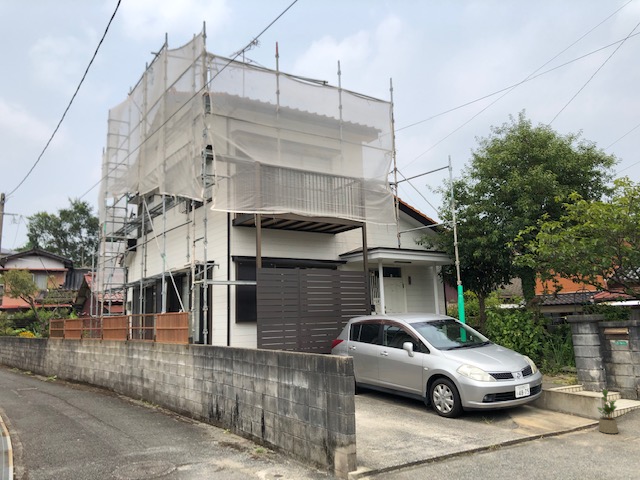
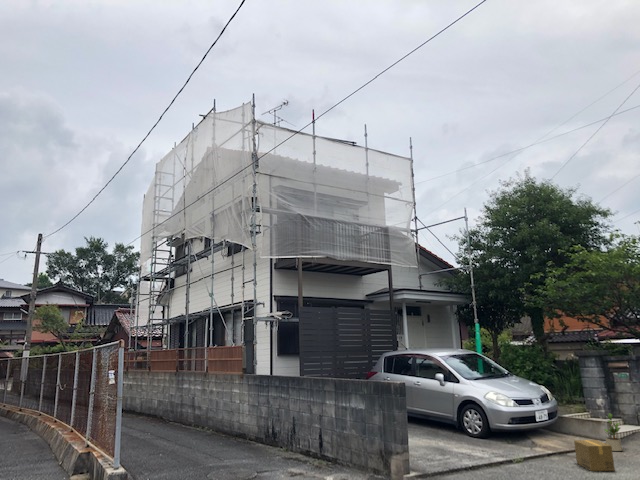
cardboard box: none [562,424,610,463] -> present [574,440,615,471]

